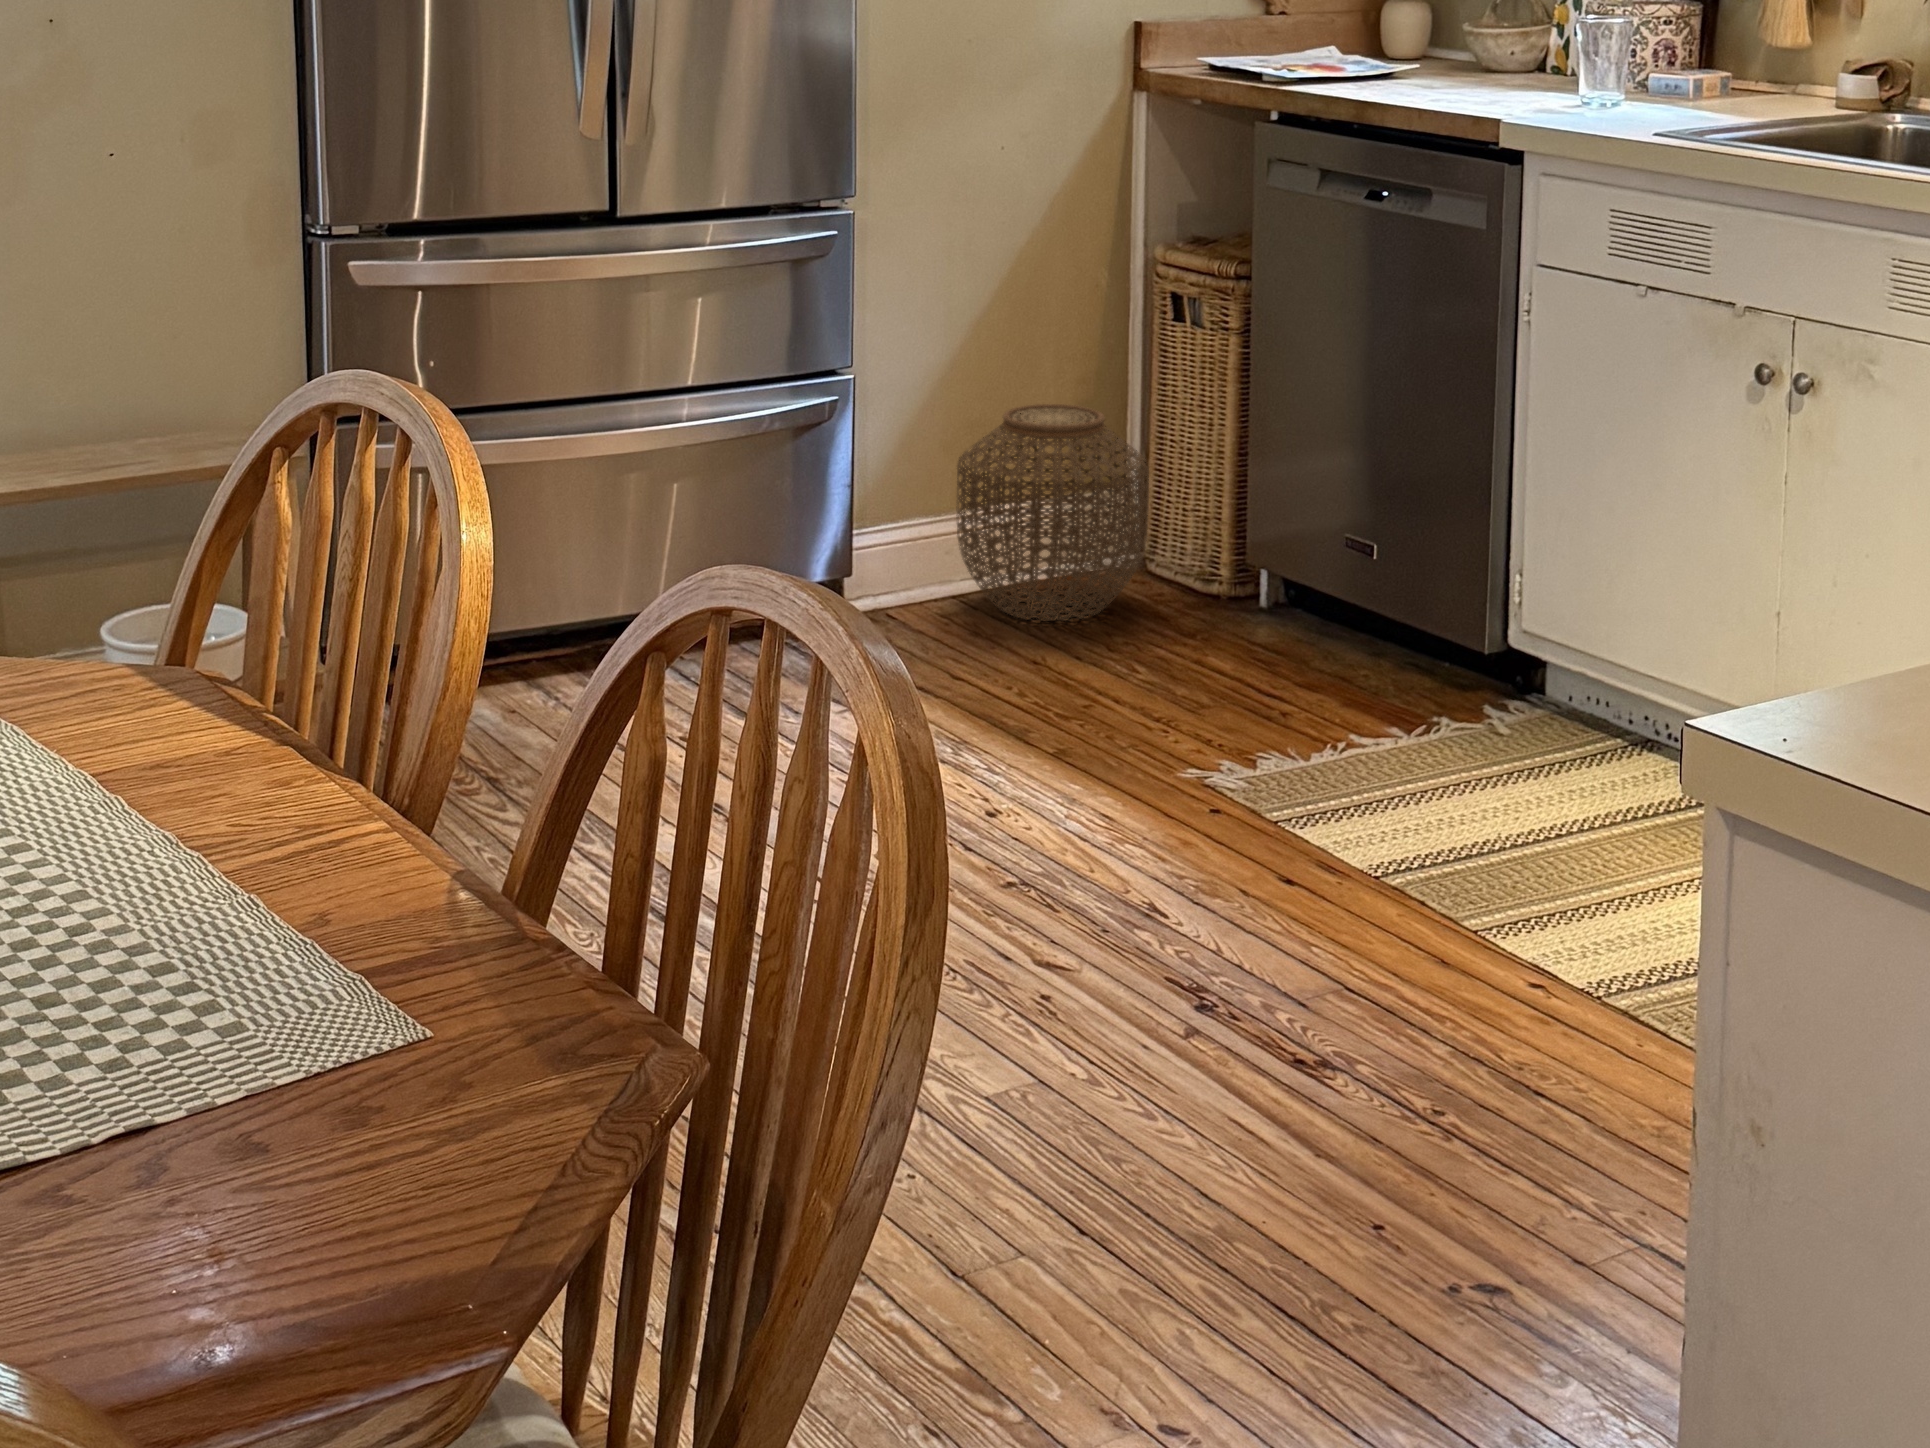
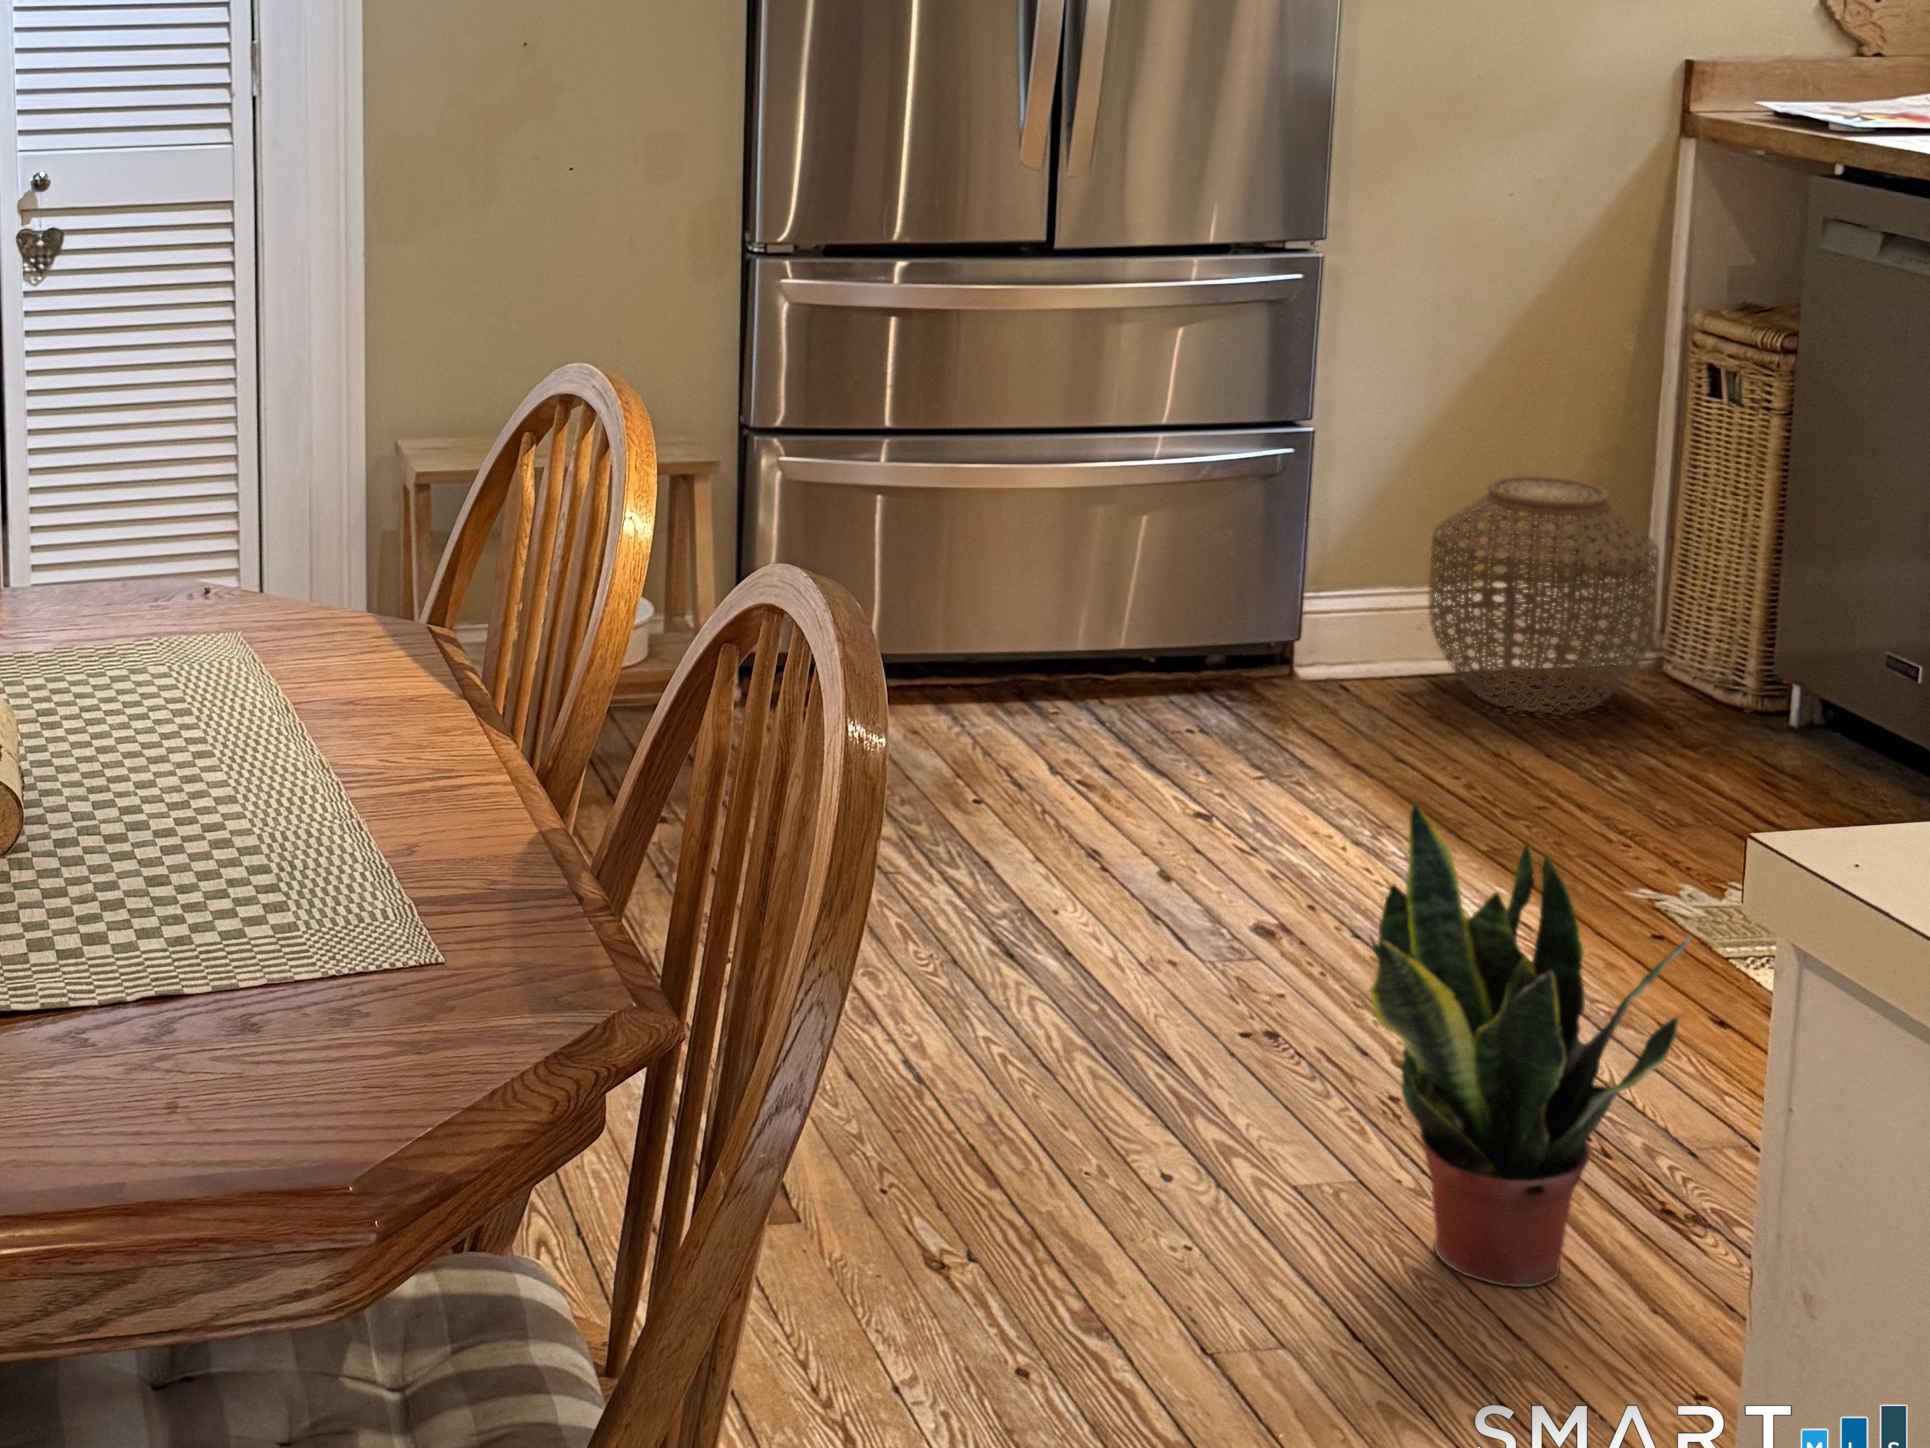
potted plant: none [1052,717,1323,1152] -> present [1369,803,1691,1287]

